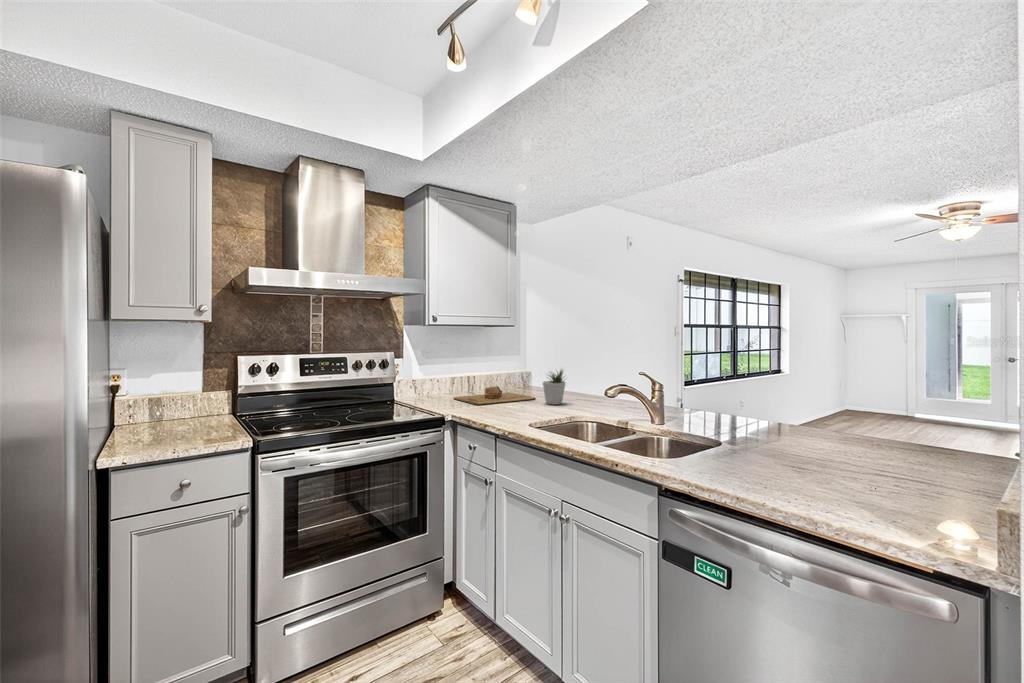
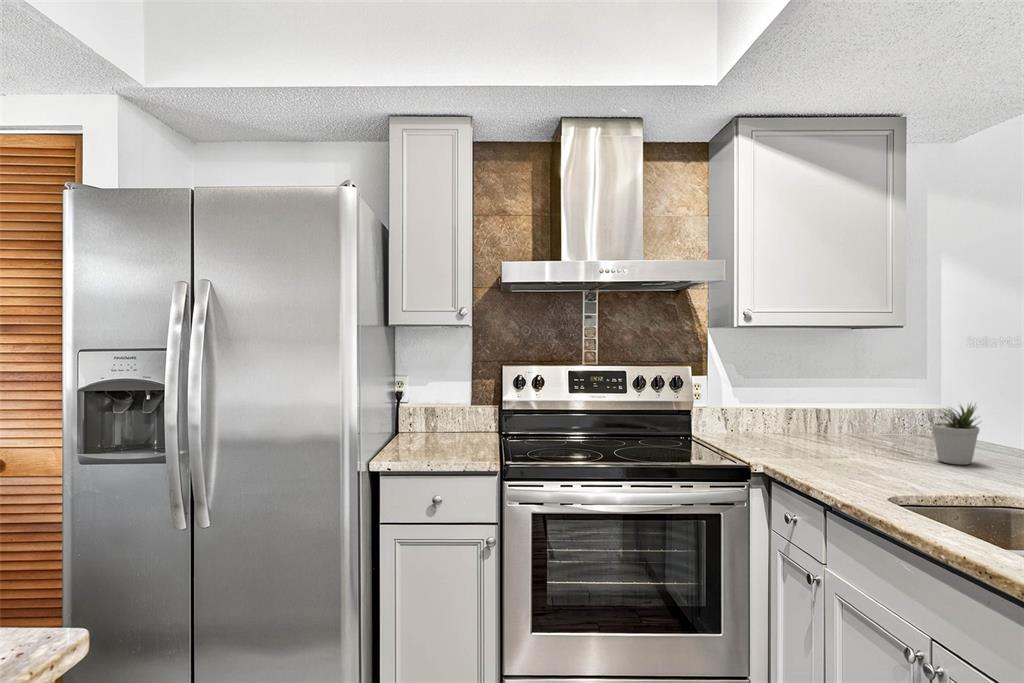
cutting board: present [454,386,536,405] -> none [778,422,923,451]

